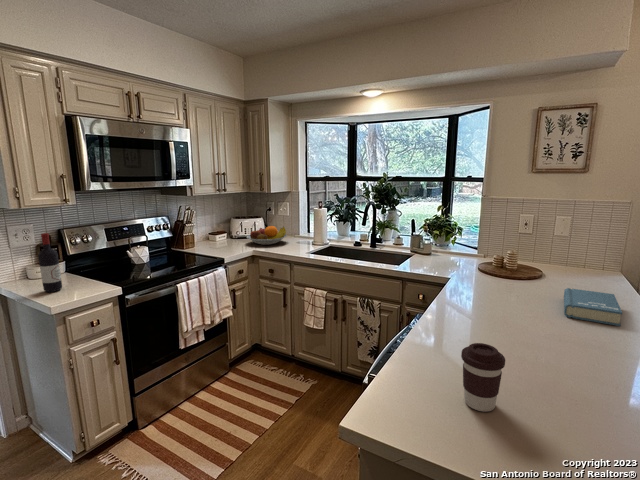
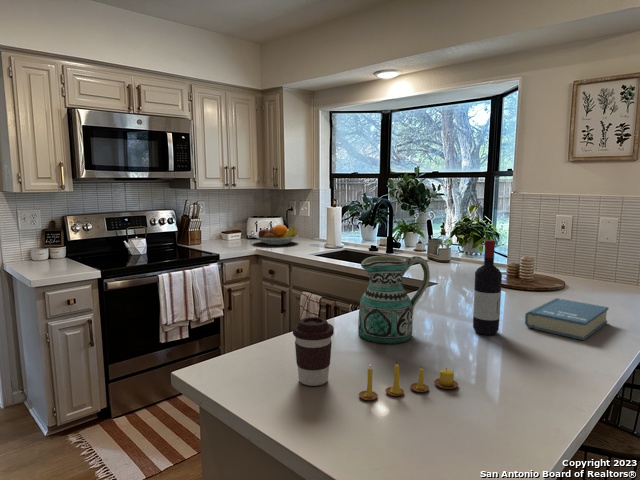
wine bottle: present [38,233,62,292] -> present [473,240,502,335]
ceramic pitcher: none [448,267,507,349] -> present [358,256,430,344]
candle: none [537,376,601,421] -> present [359,362,458,400]

